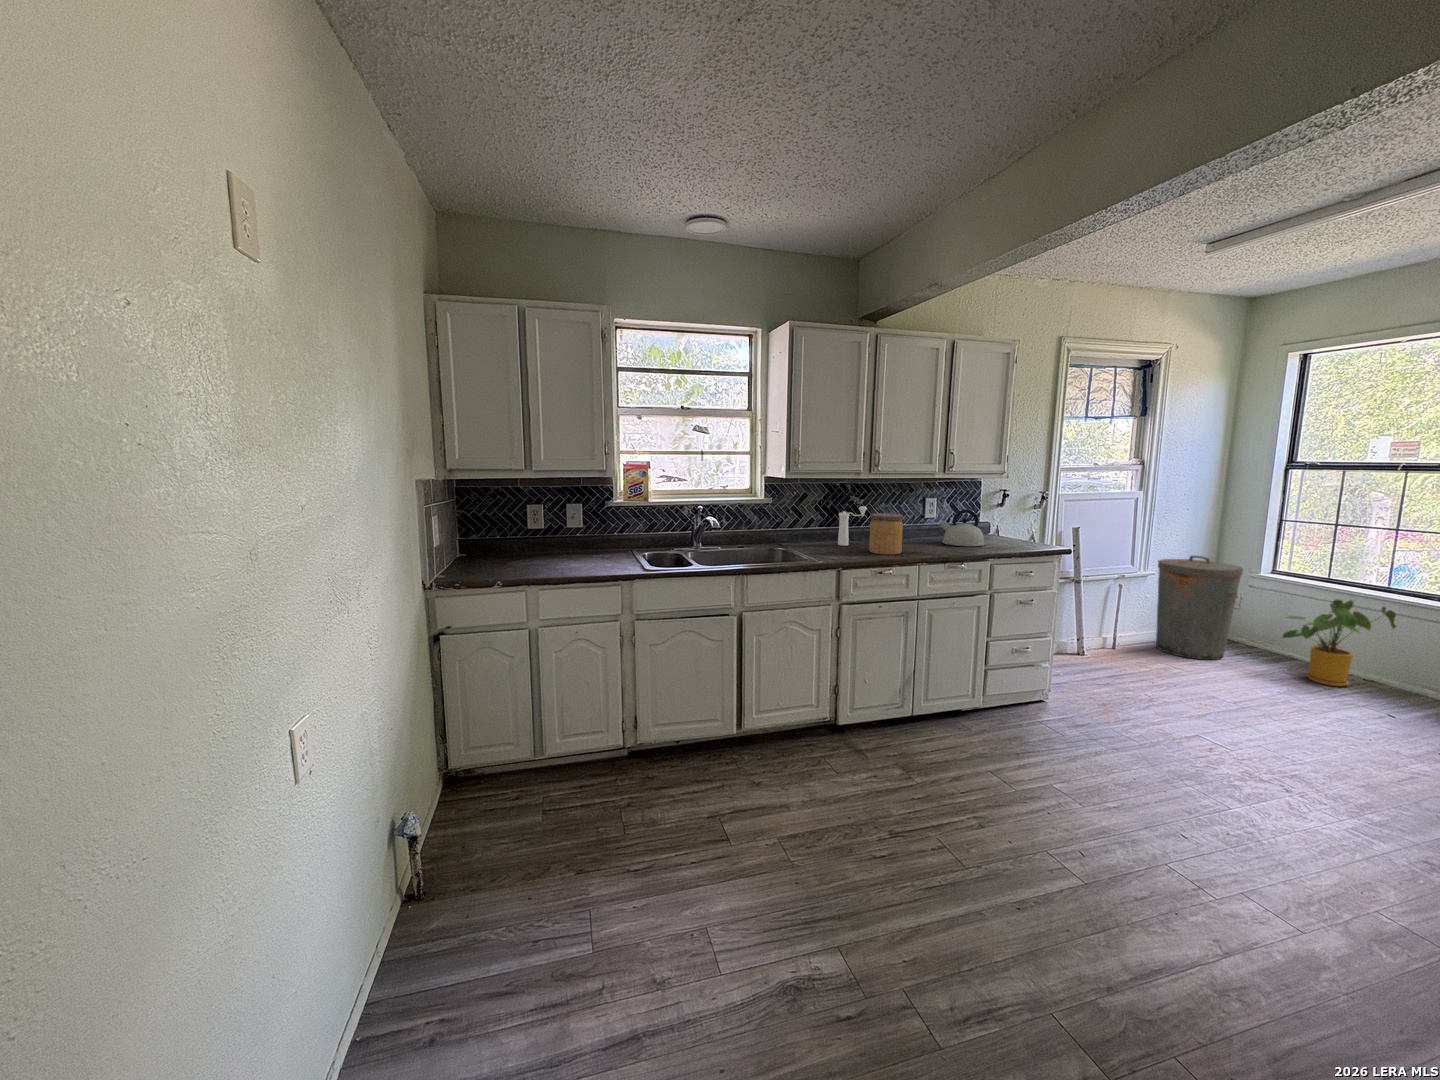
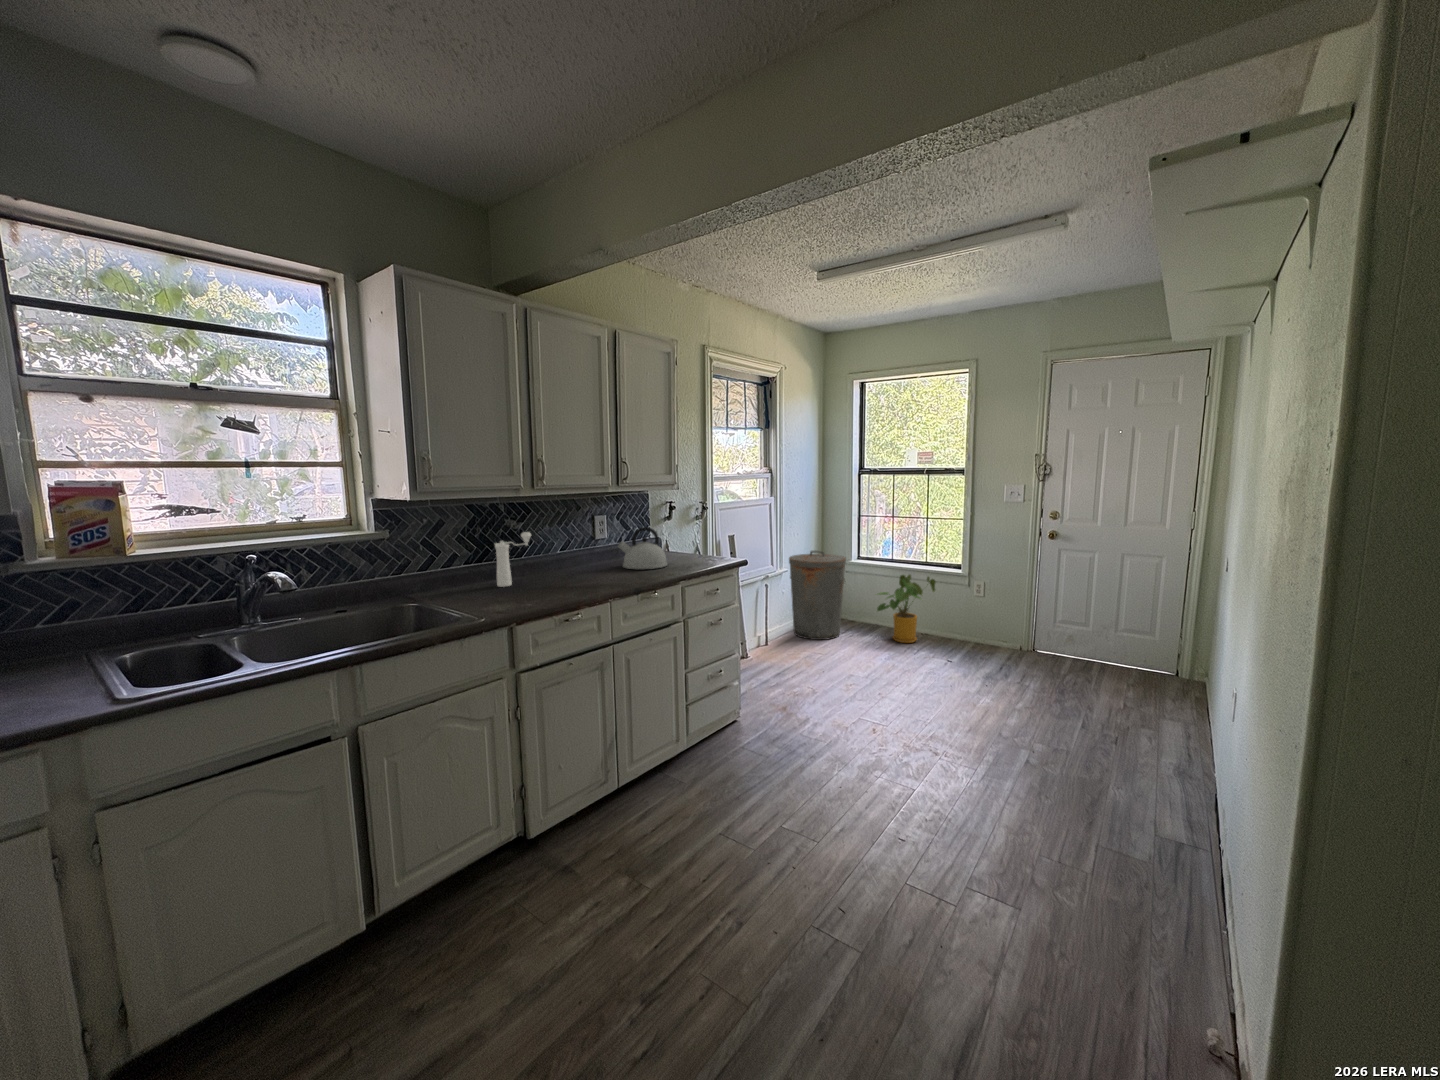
jar: present [869,513,903,555] -> none [541,540,585,594]

